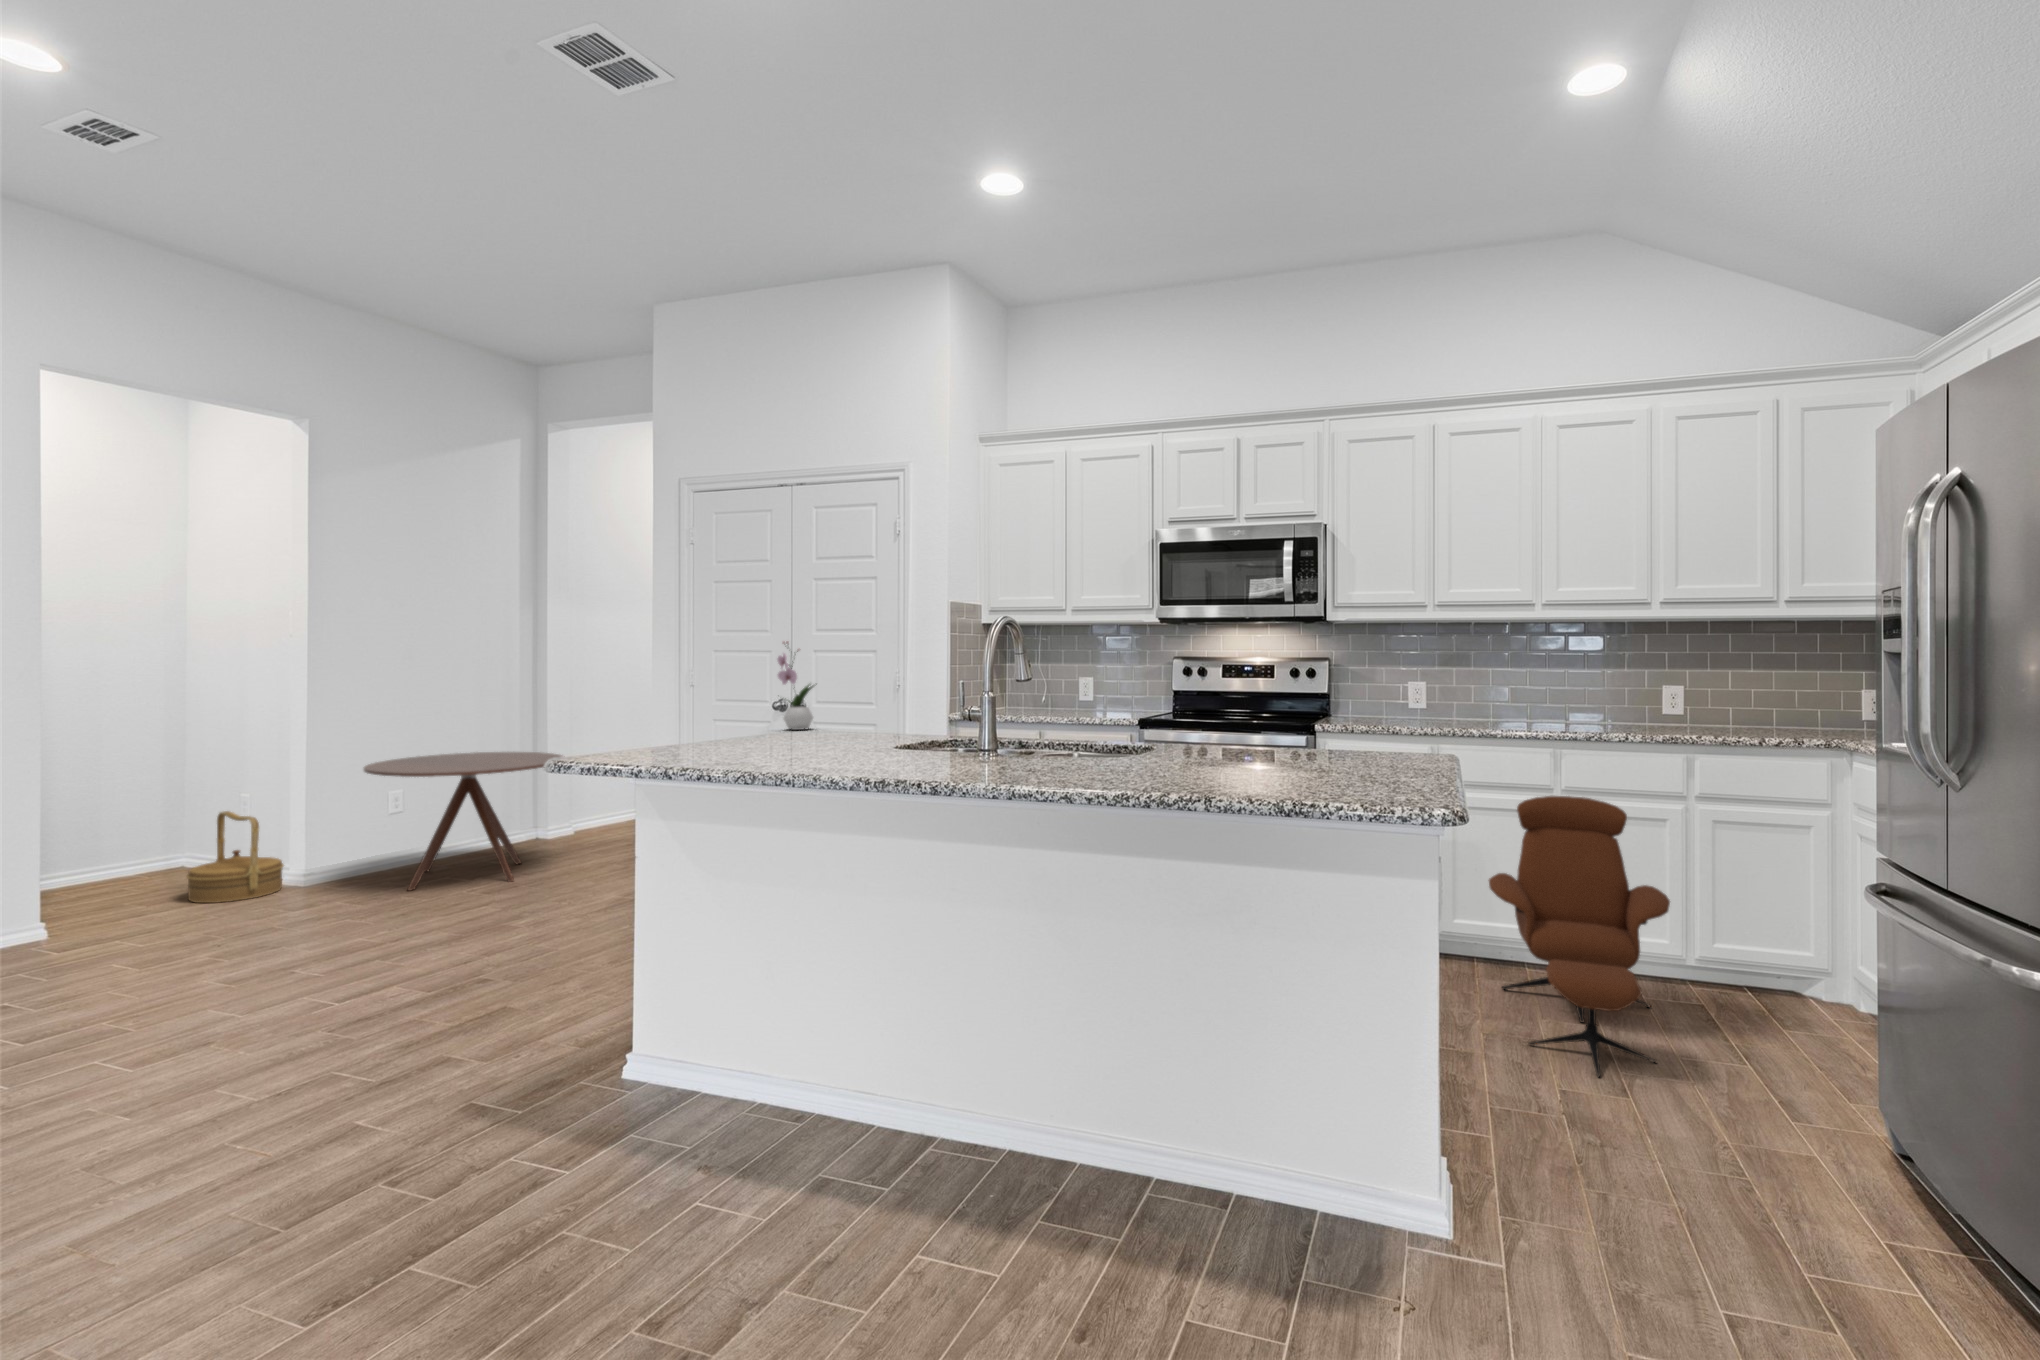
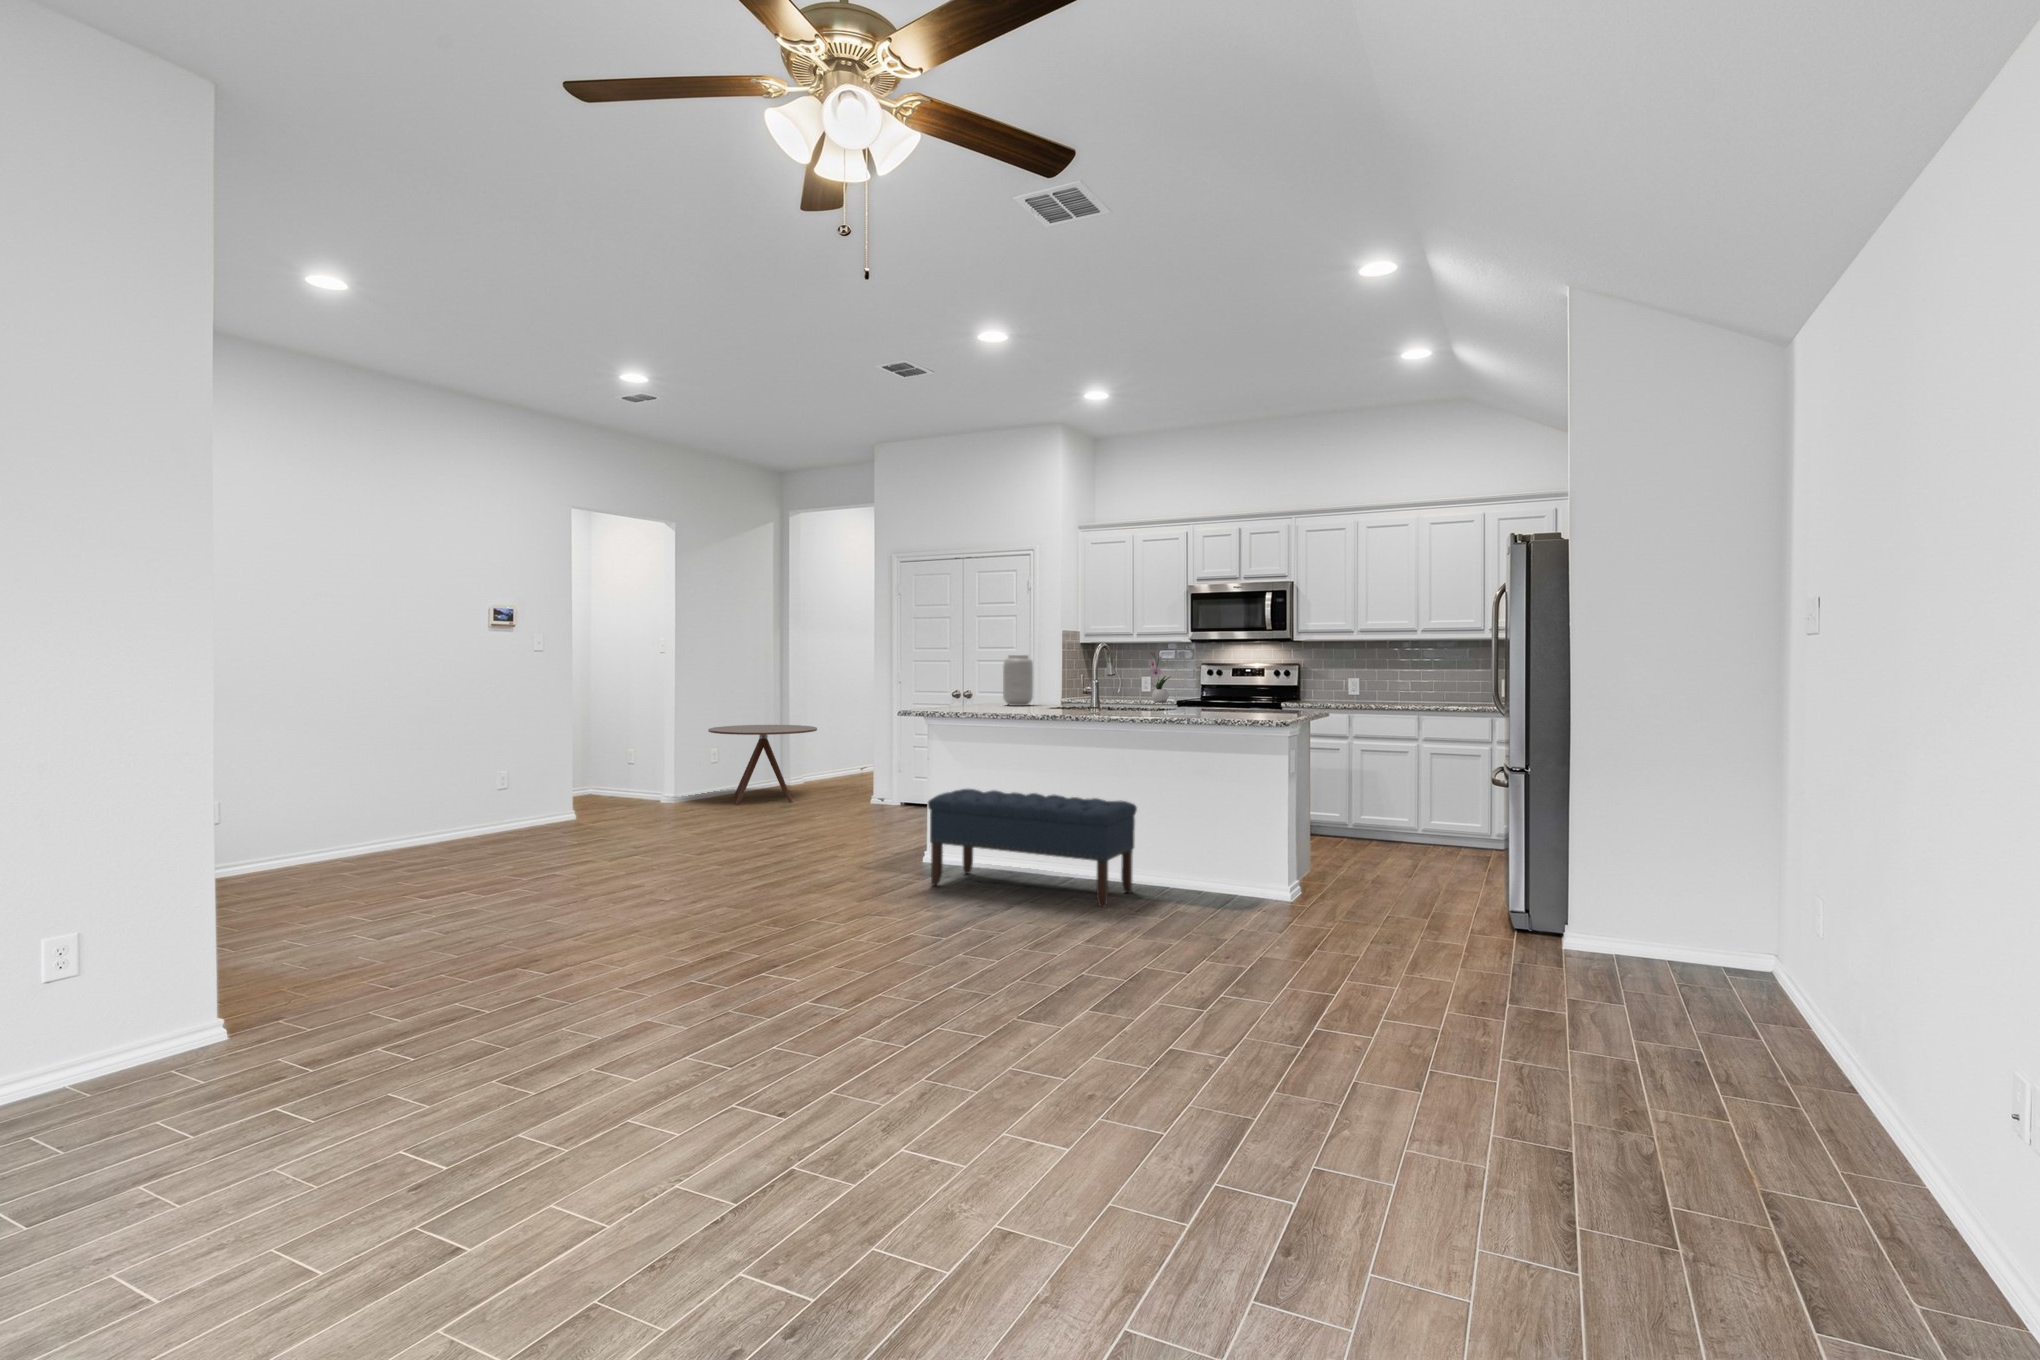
flower arrangement: present [777,642,814,730] -> present [1149,653,1171,702]
vase: none [828,645,884,738] -> present [1003,655,1033,706]
lounge chair: present [1489,796,1670,1077] -> none [1374,743,1473,875]
woven basket: present [186,811,284,903] -> none [617,755,664,807]
bench: none [580,942,1077,1301] -> present [928,789,1137,907]

